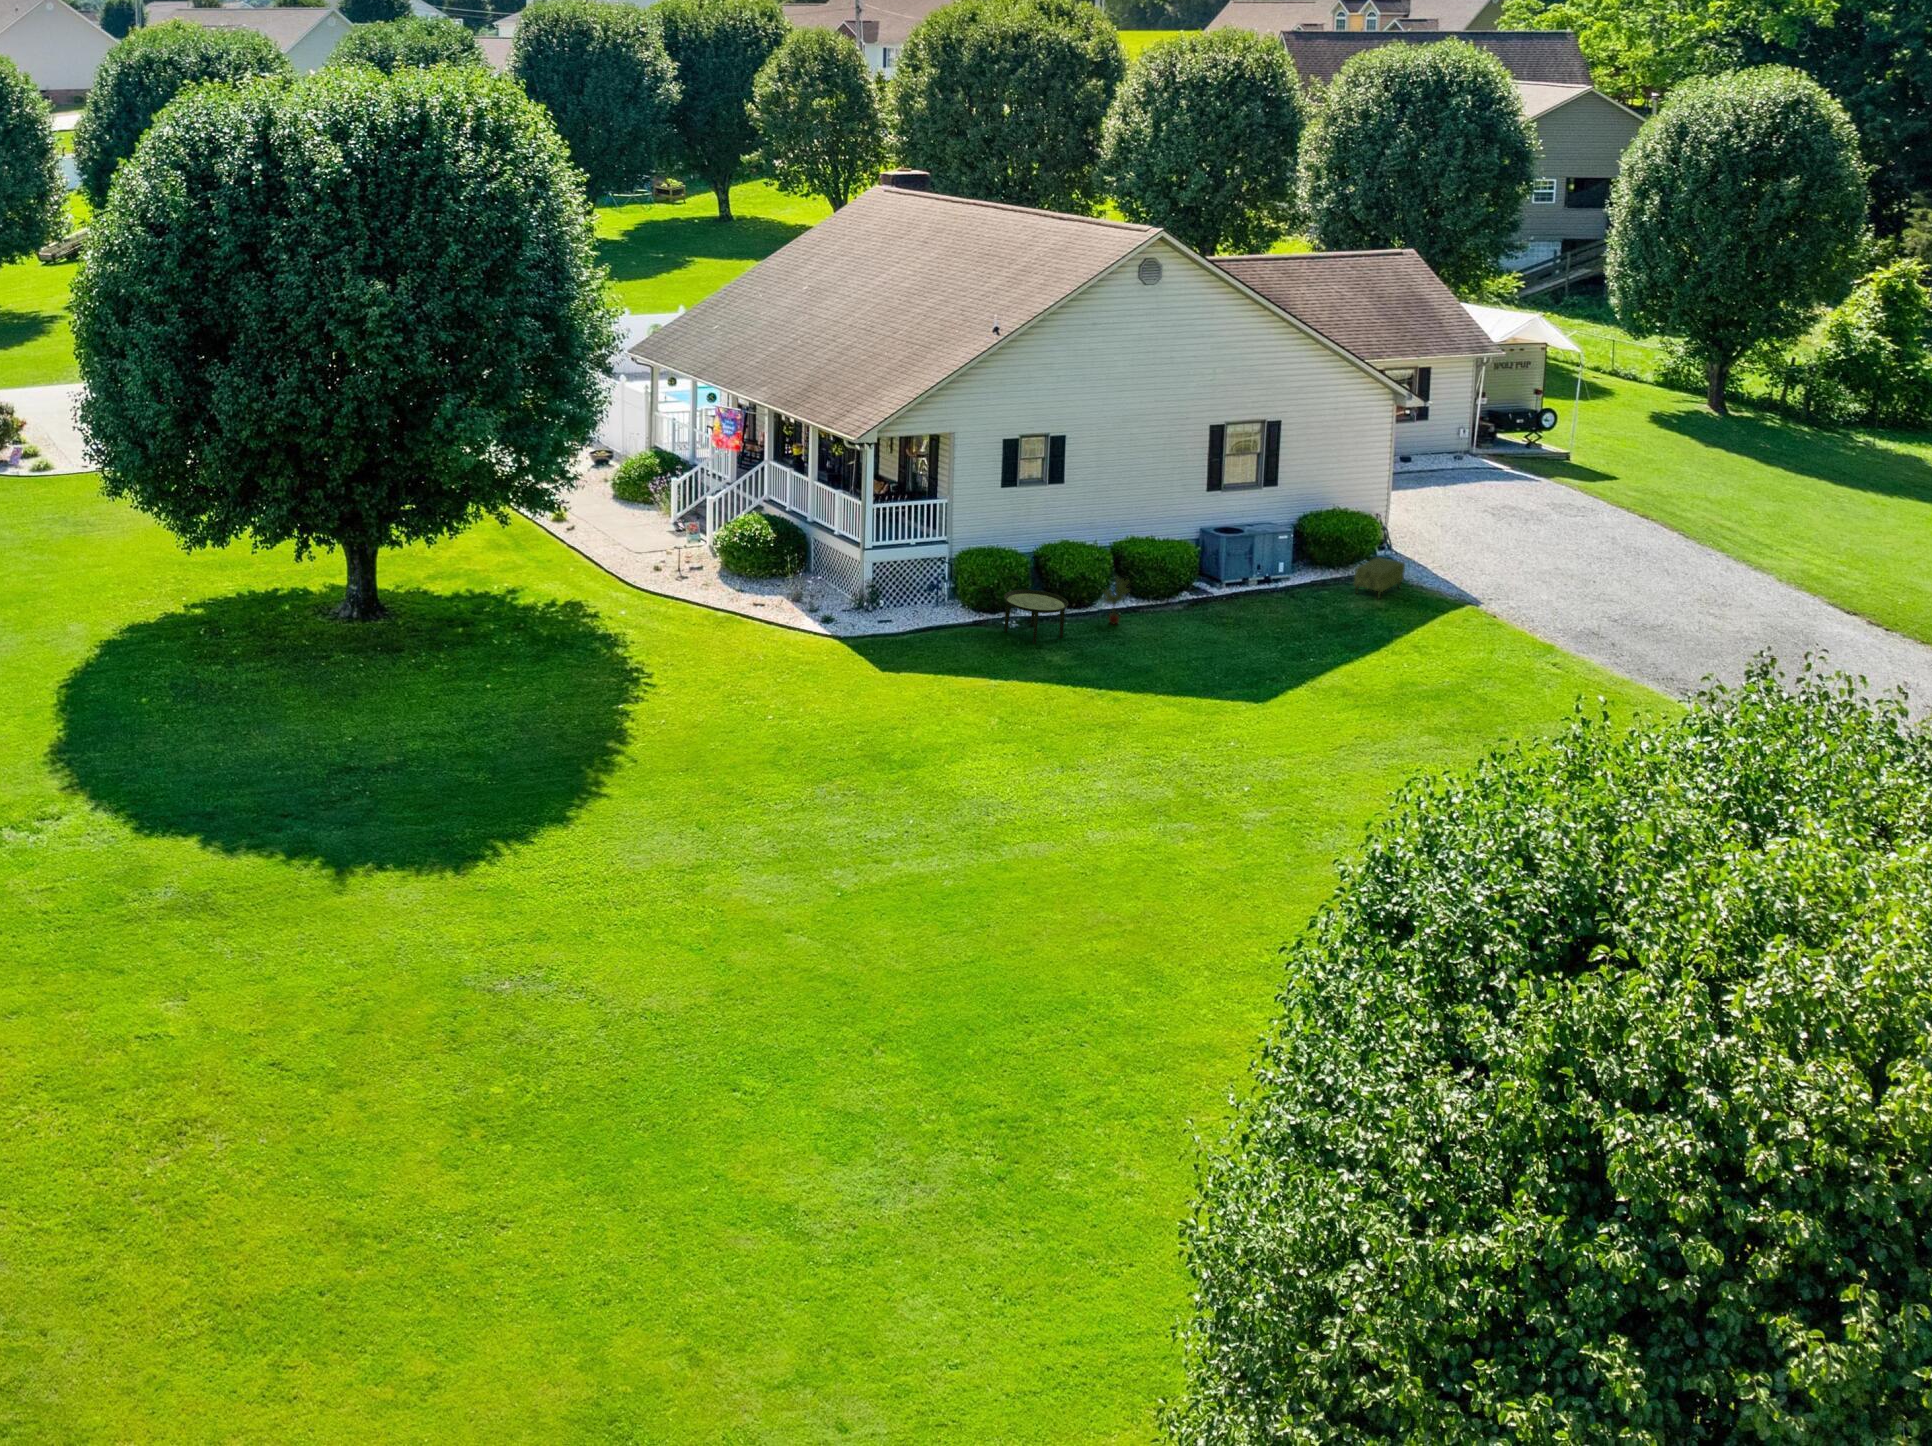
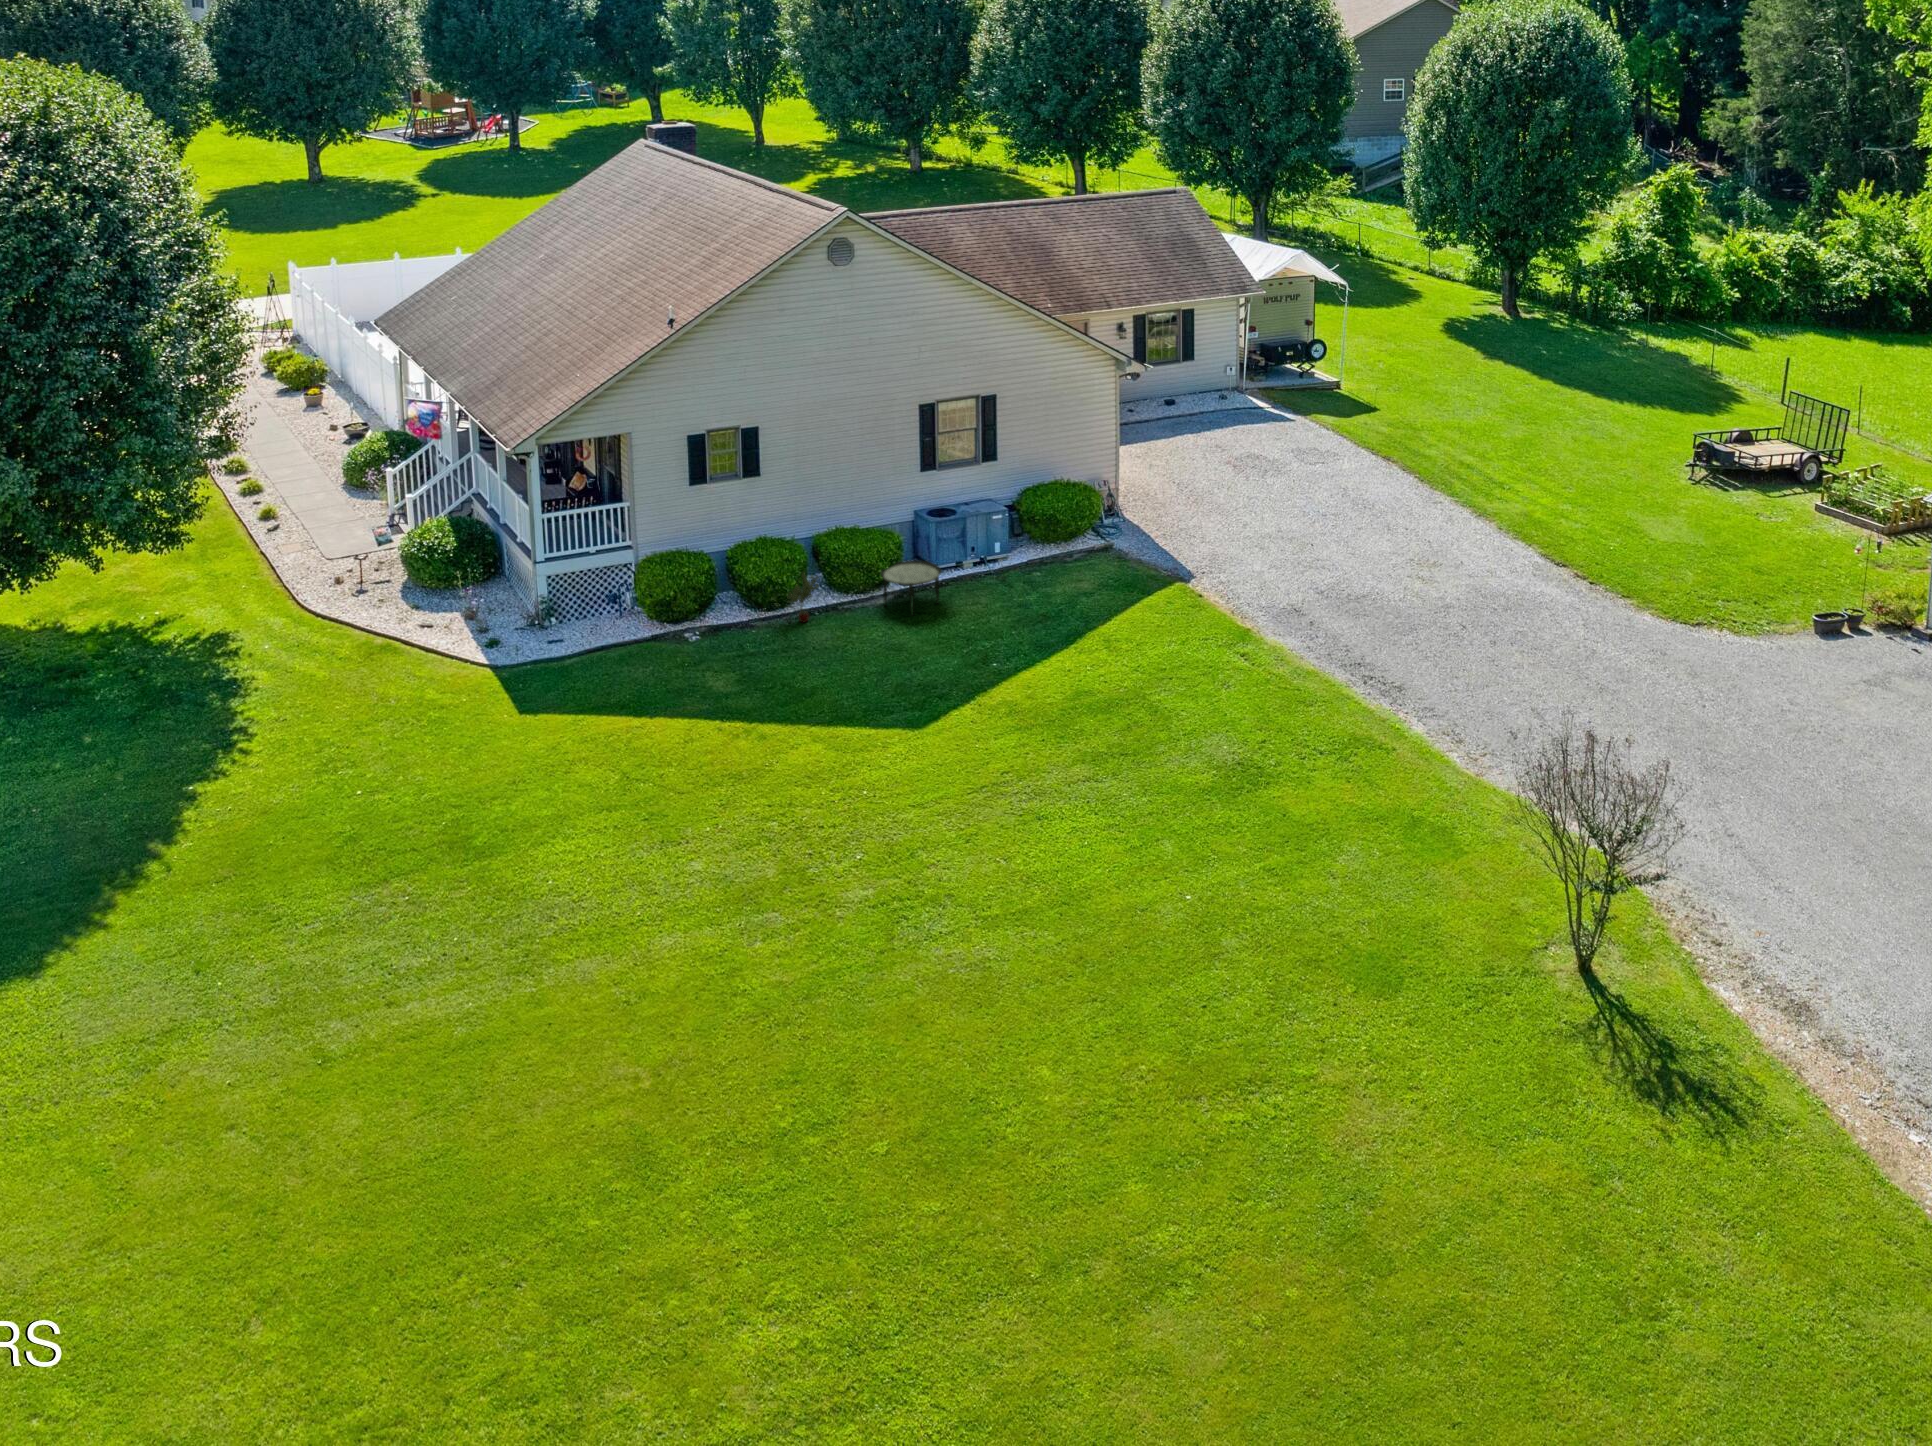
bench: present [1354,557,1405,598] -> none [1072,517,1124,563]
round table: present [1004,590,1068,644] -> present [881,560,942,615]

